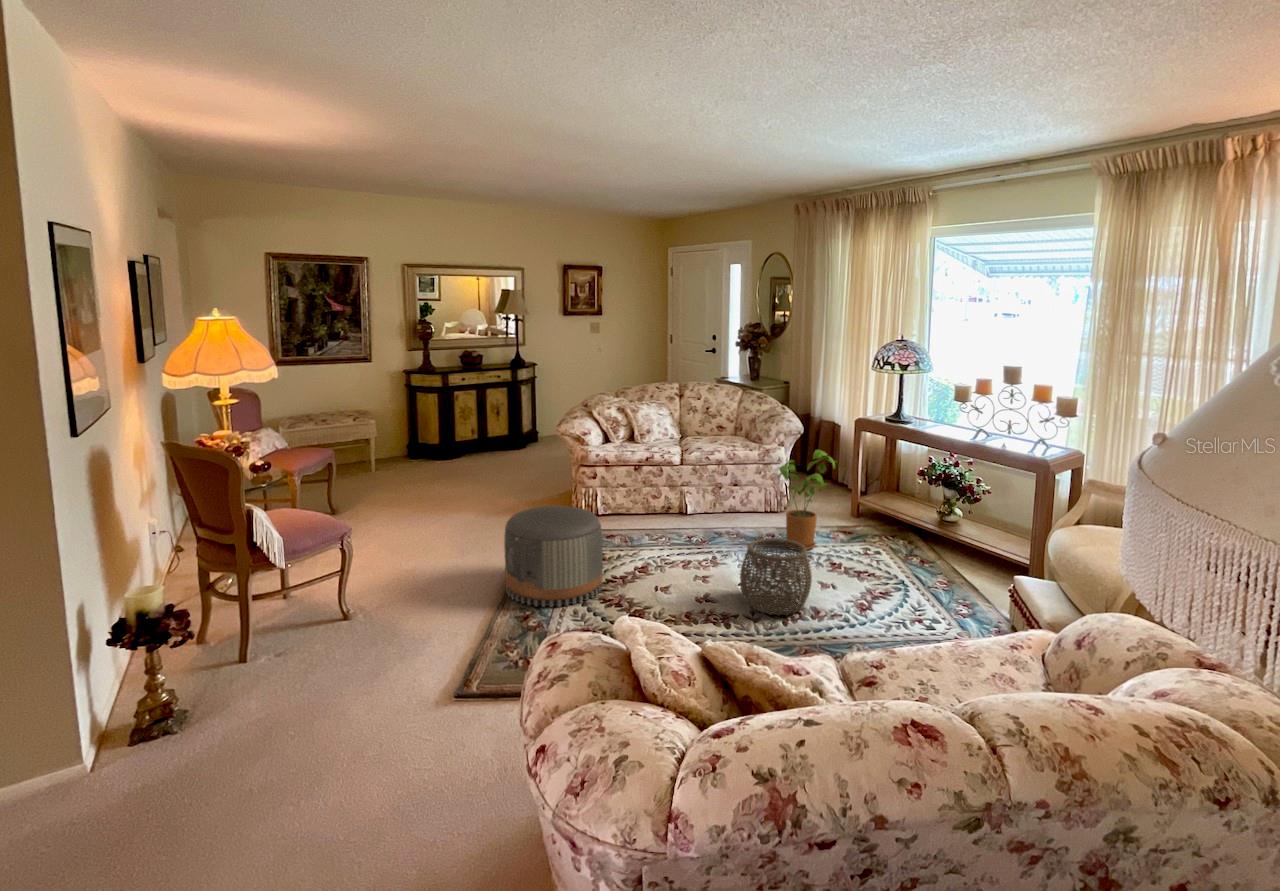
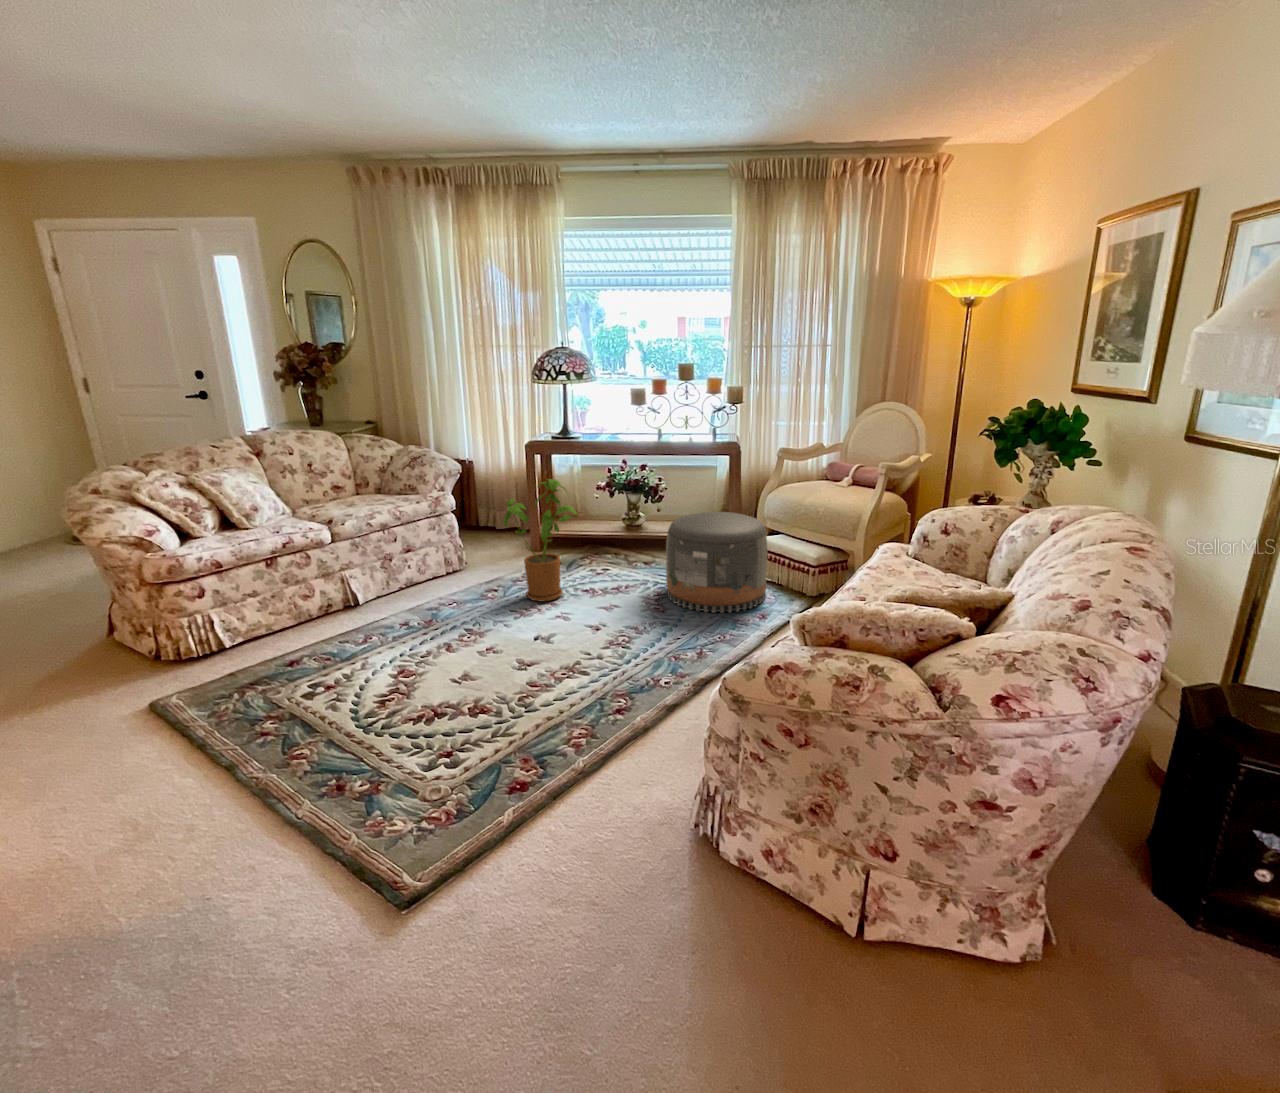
pouf: present [504,506,603,607] -> present [666,512,767,613]
woven basket: present [740,538,812,615] -> none [585,584,677,683]

